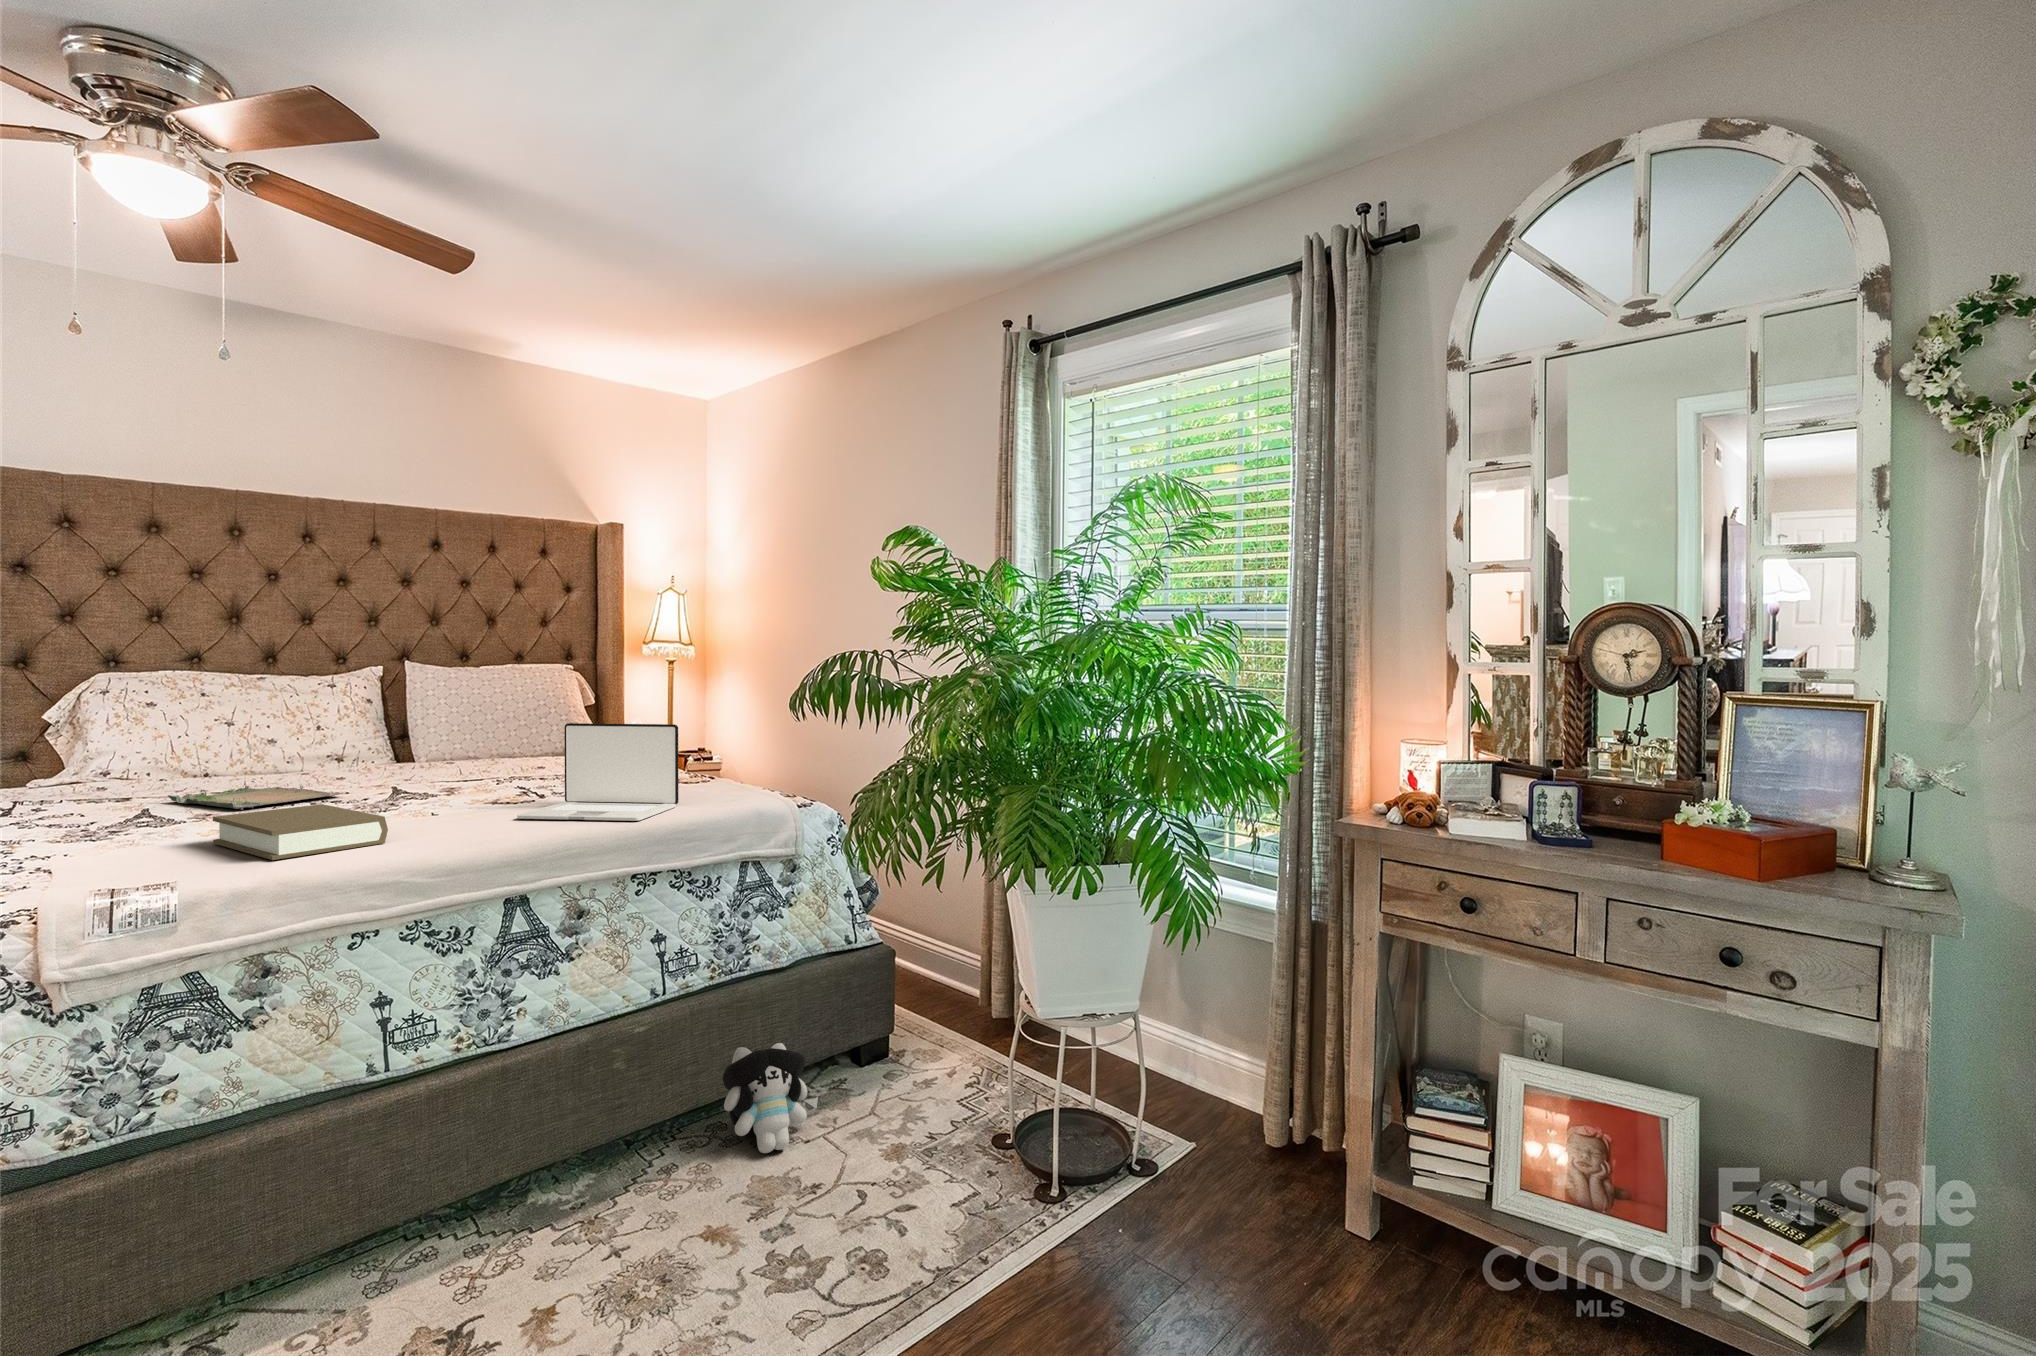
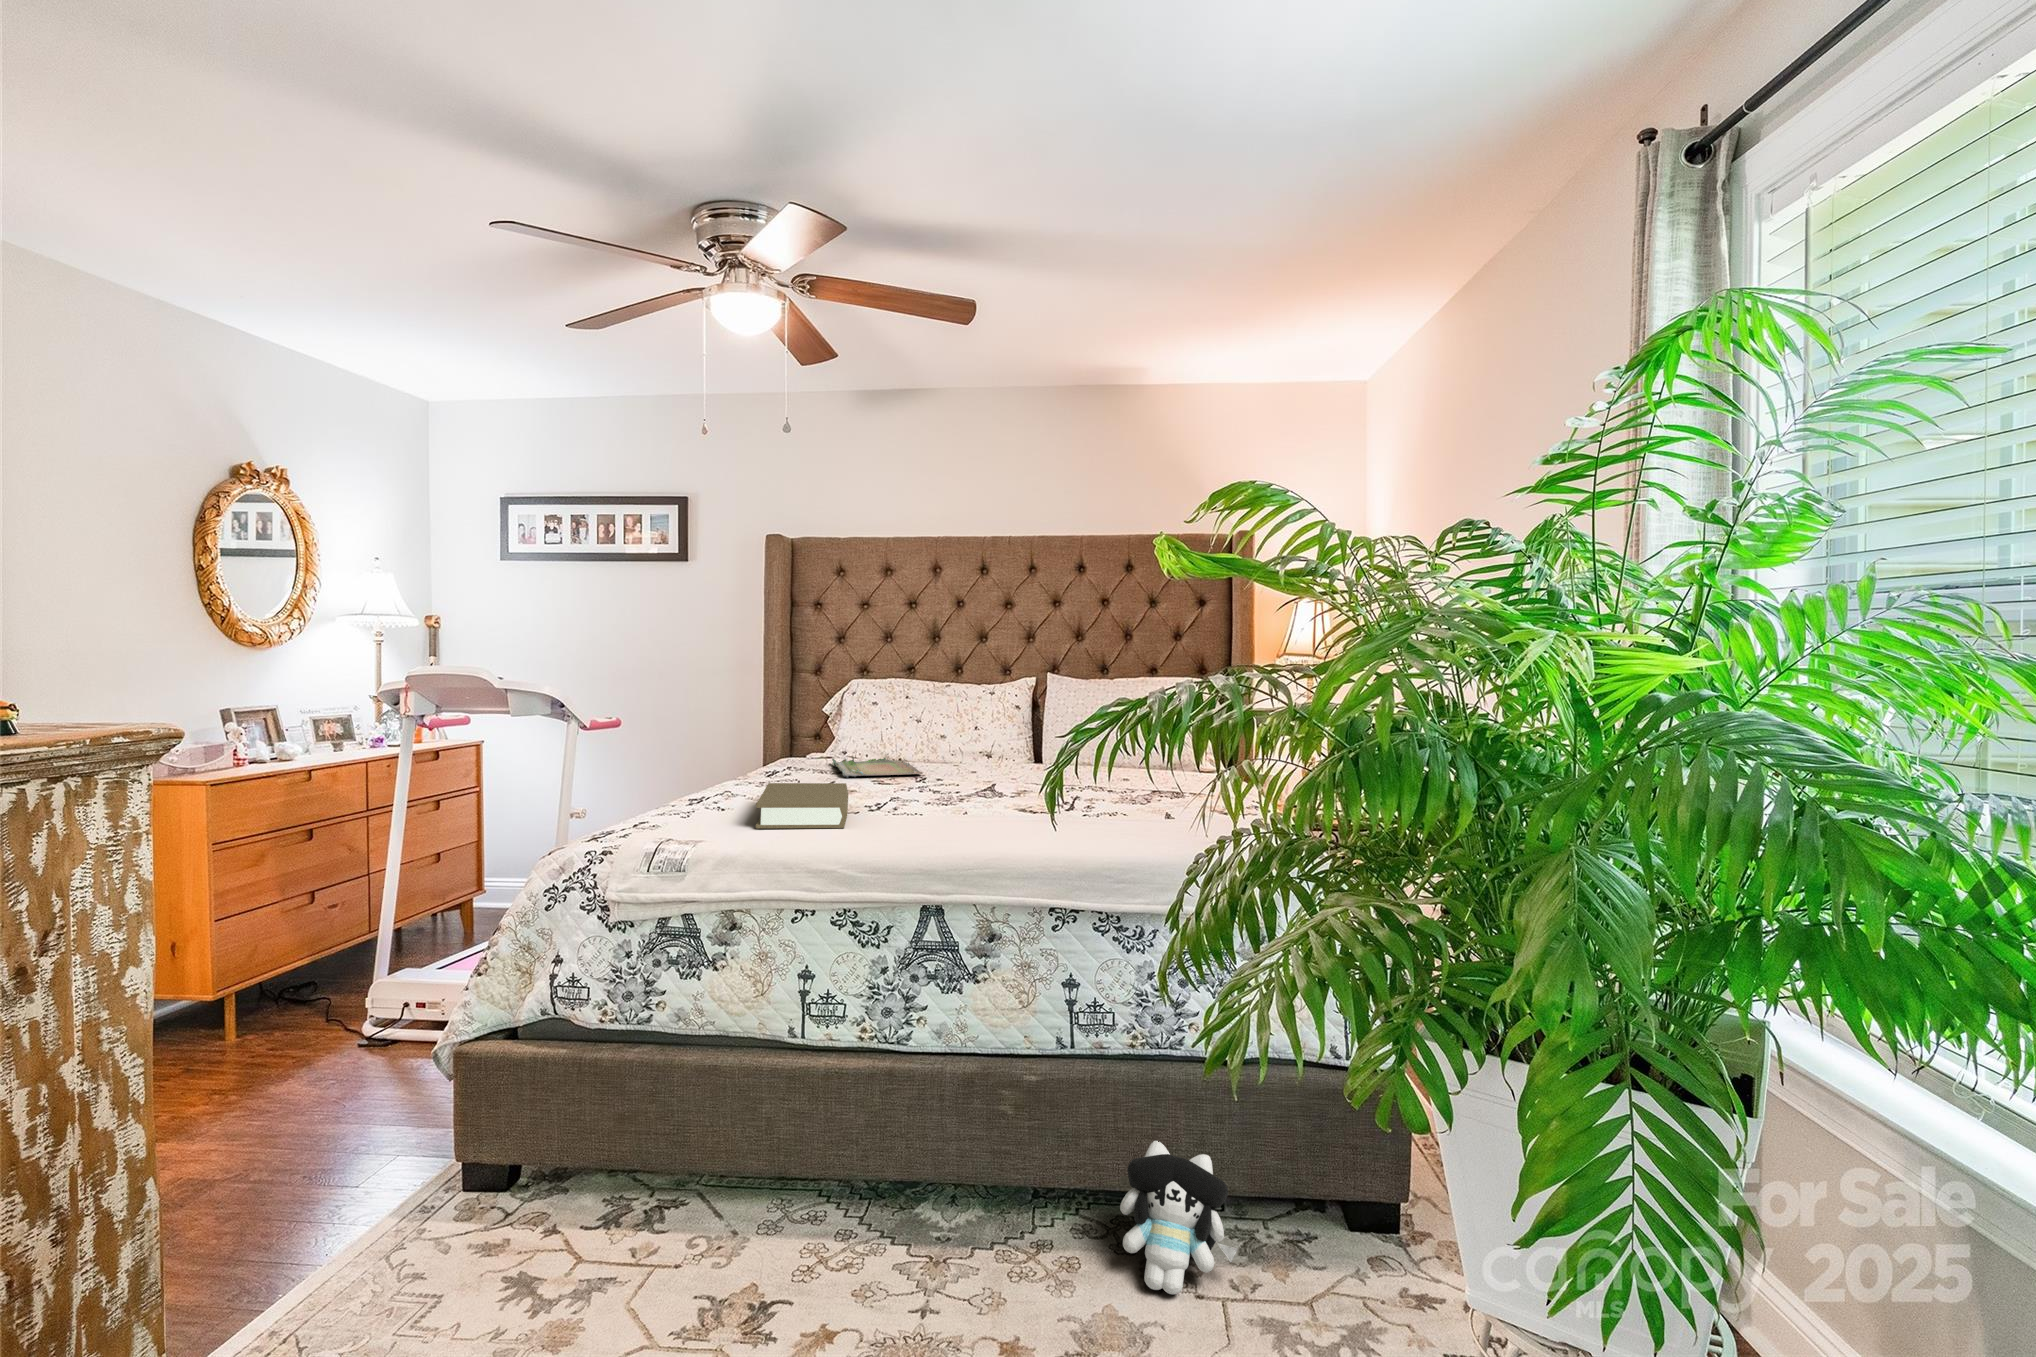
laptop: present [517,723,678,821] -> none [972,731,1128,848]

